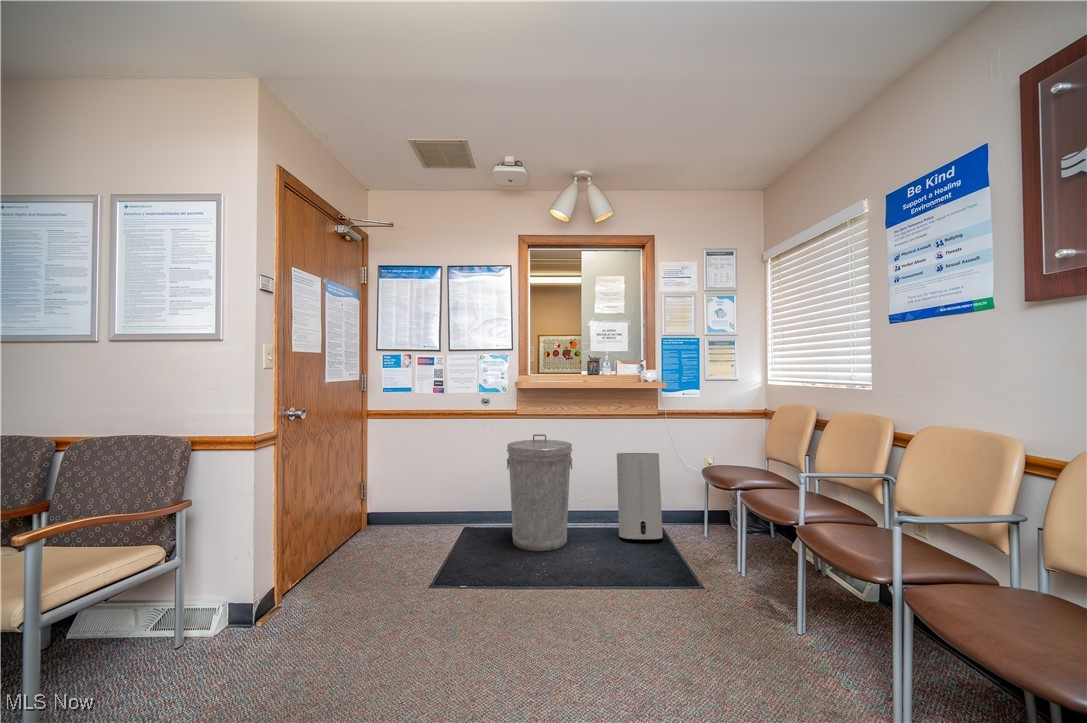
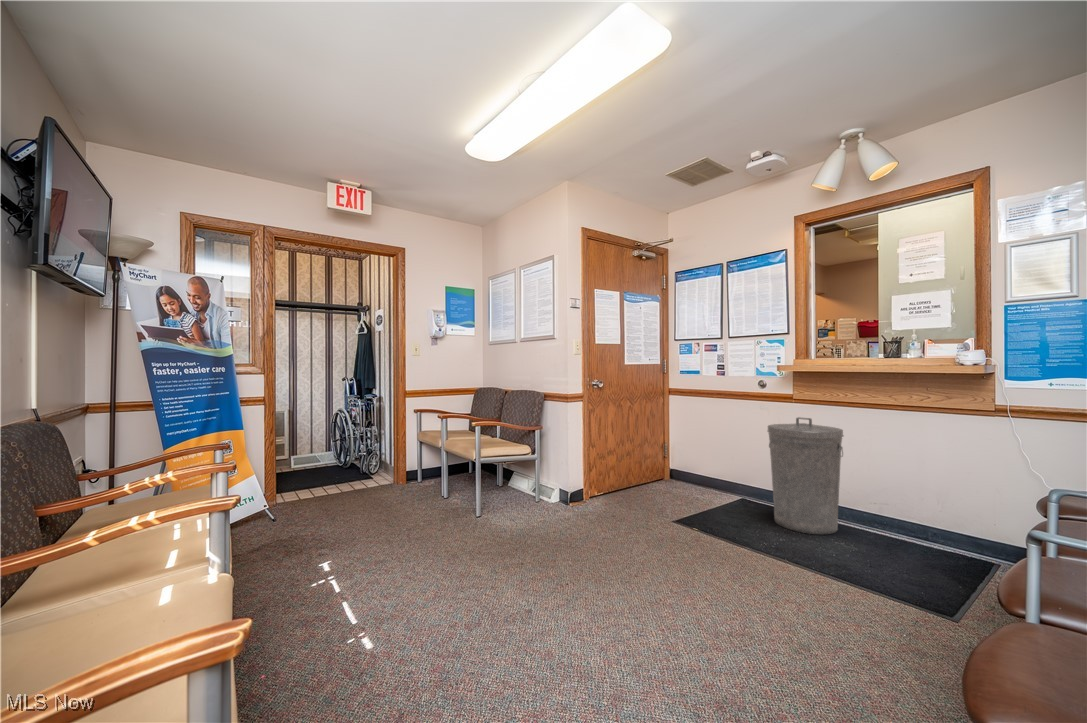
air purifier: present [617,453,663,539] -> none [909,450,982,566]

